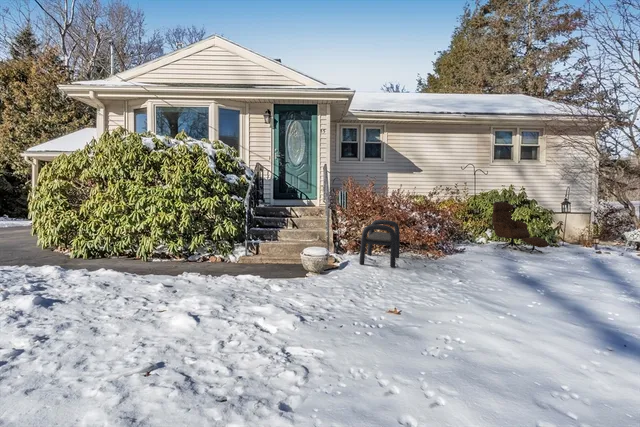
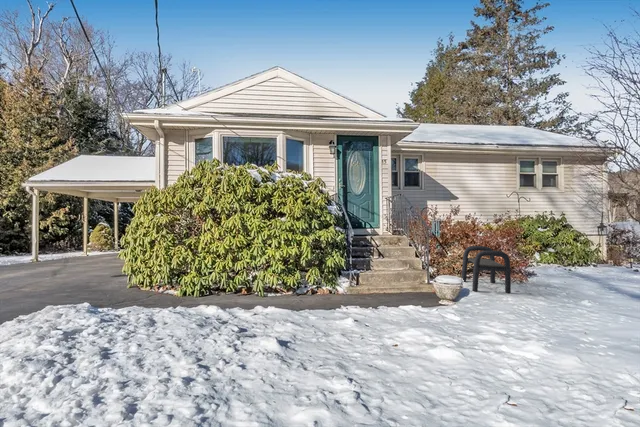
lounge chair: present [492,202,549,254] -> none [550,226,611,274]

